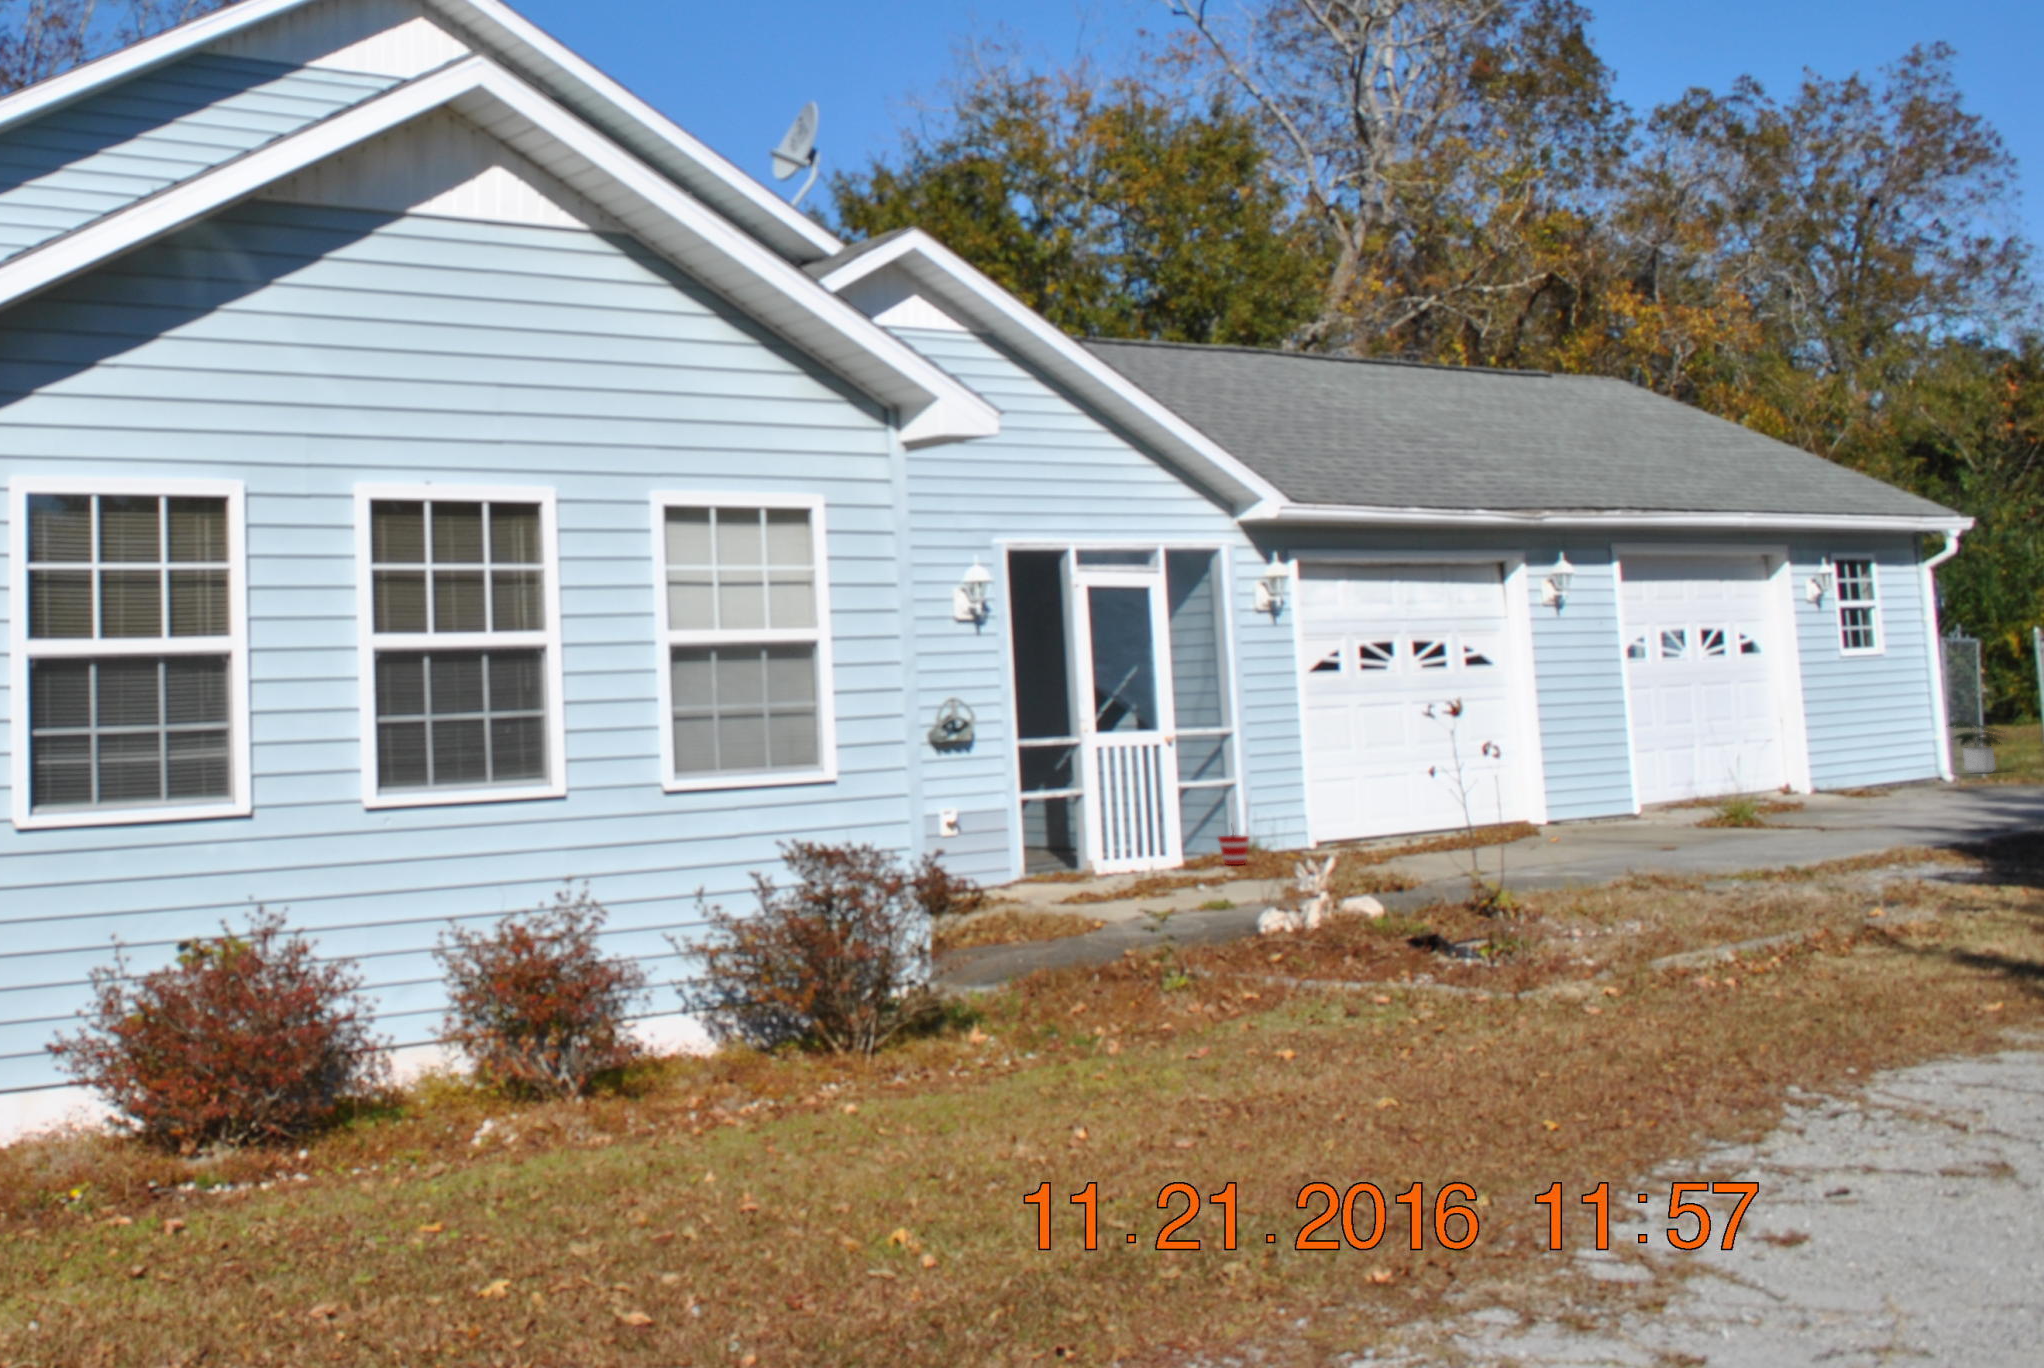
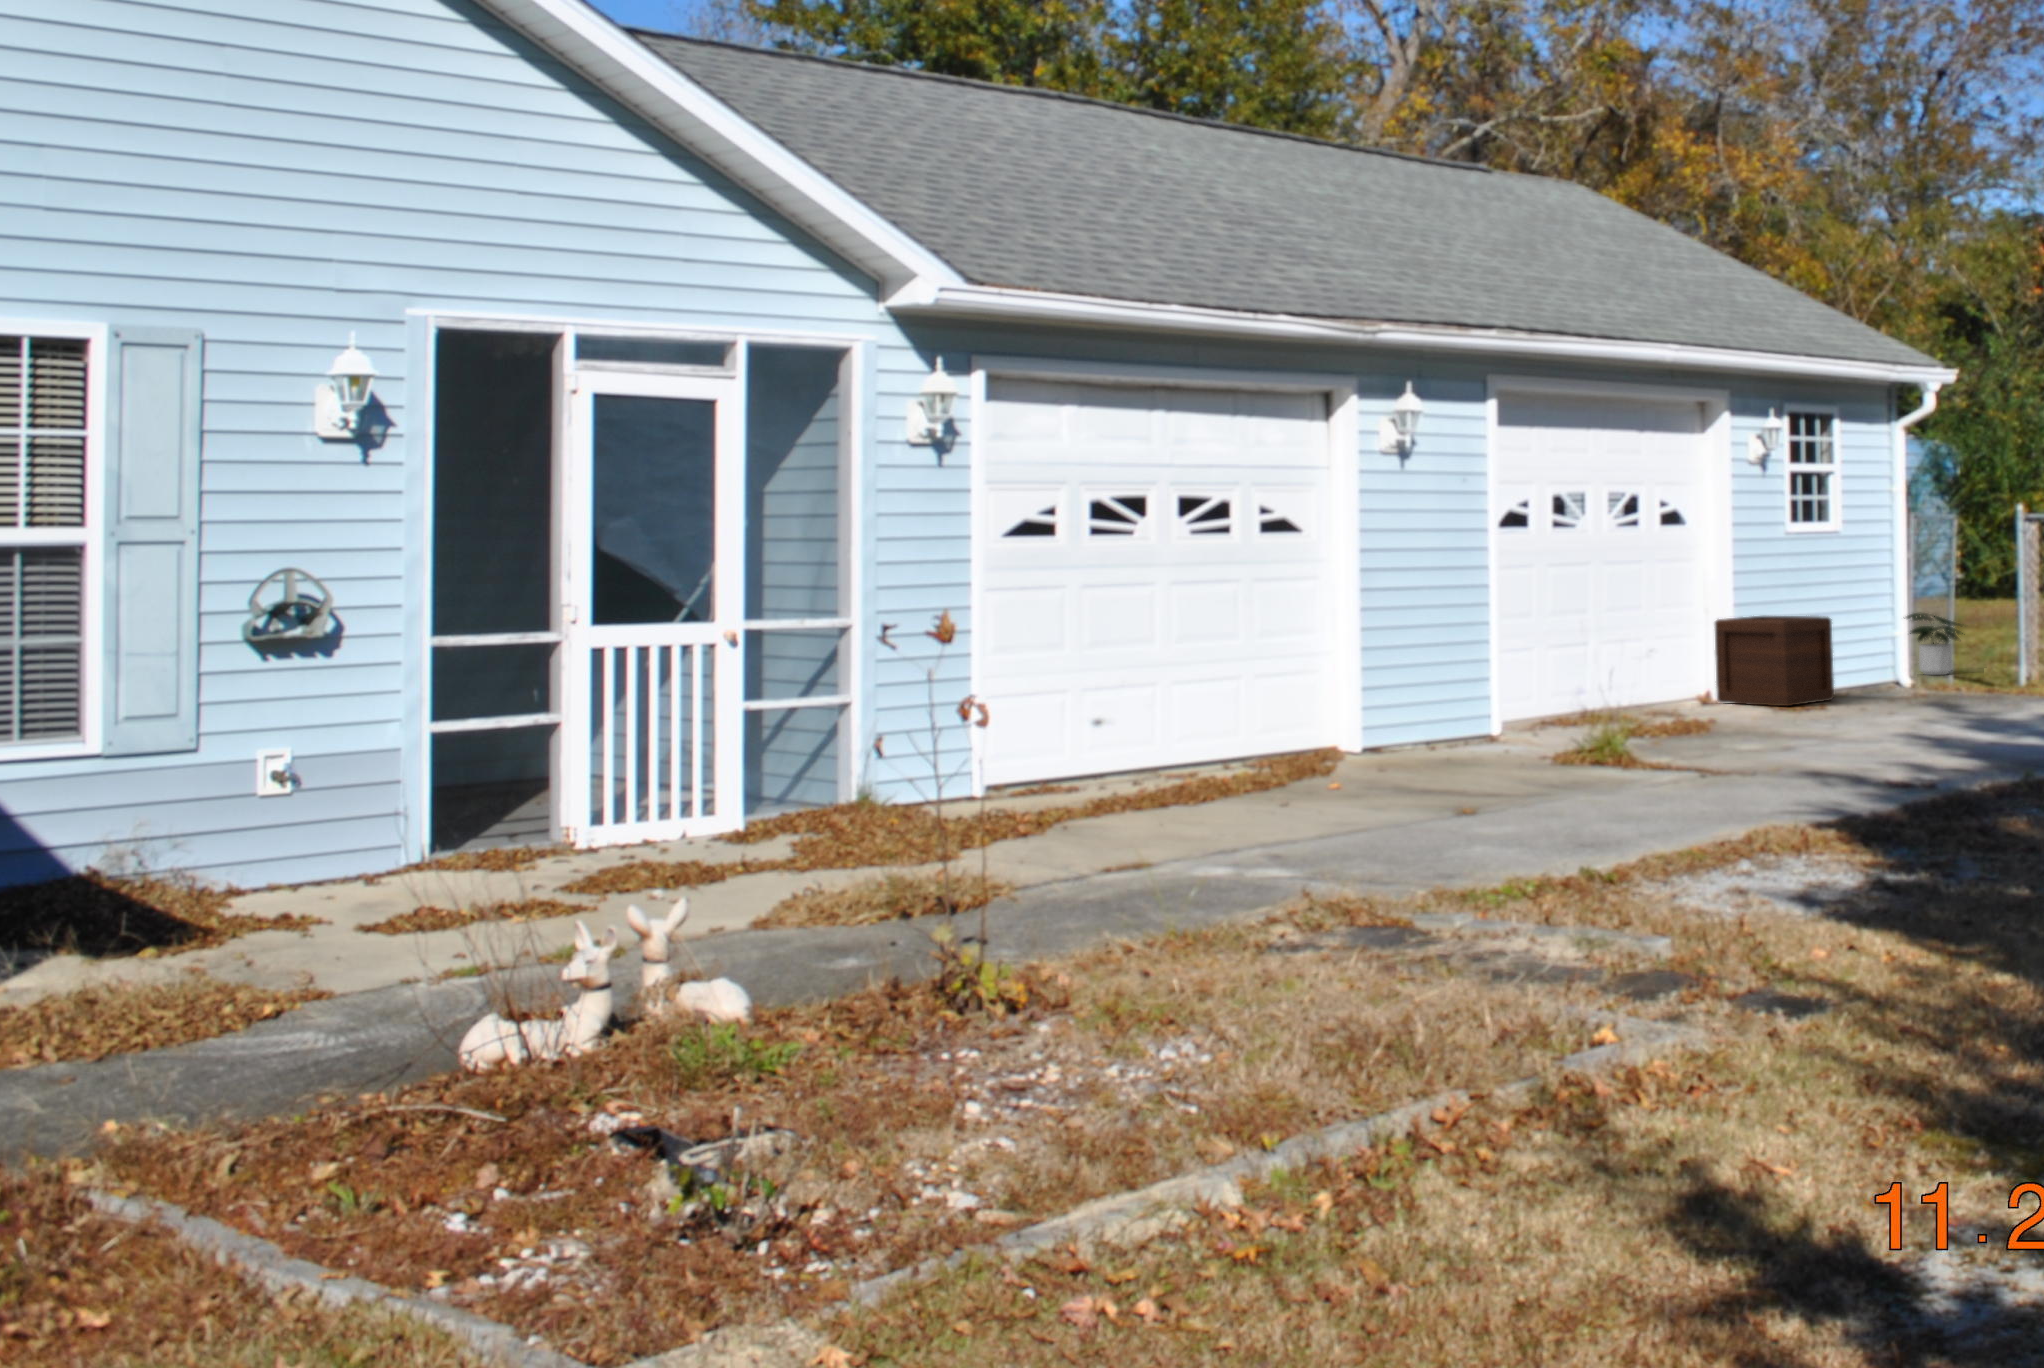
wooden crate: none [1792,724,1902,795] -> present [1715,616,1834,706]
bucket: present [1218,831,1249,865] -> none [808,766,858,831]

